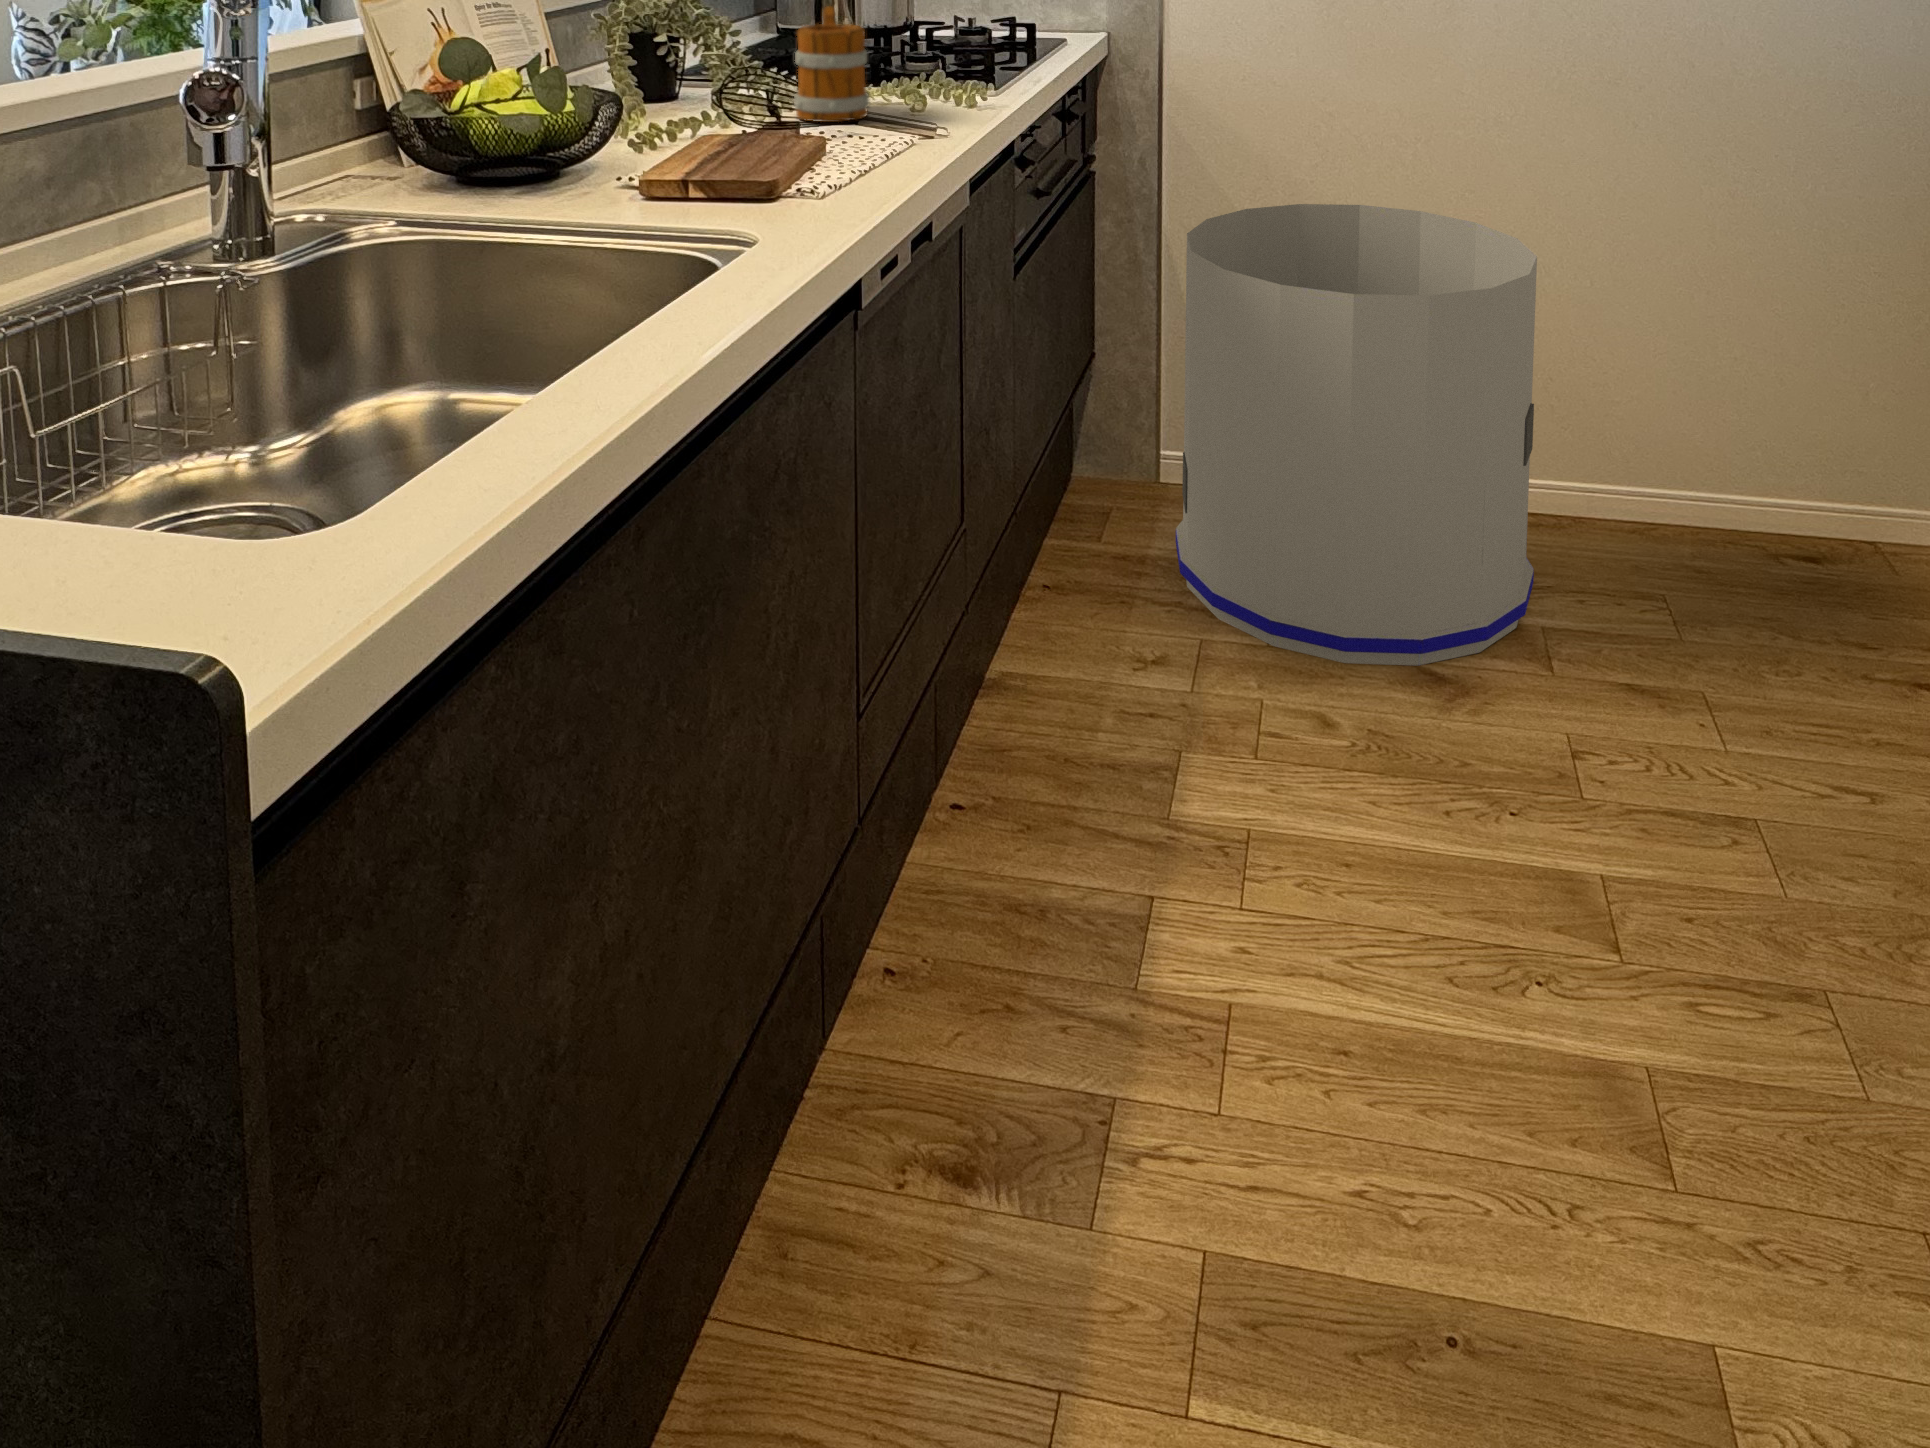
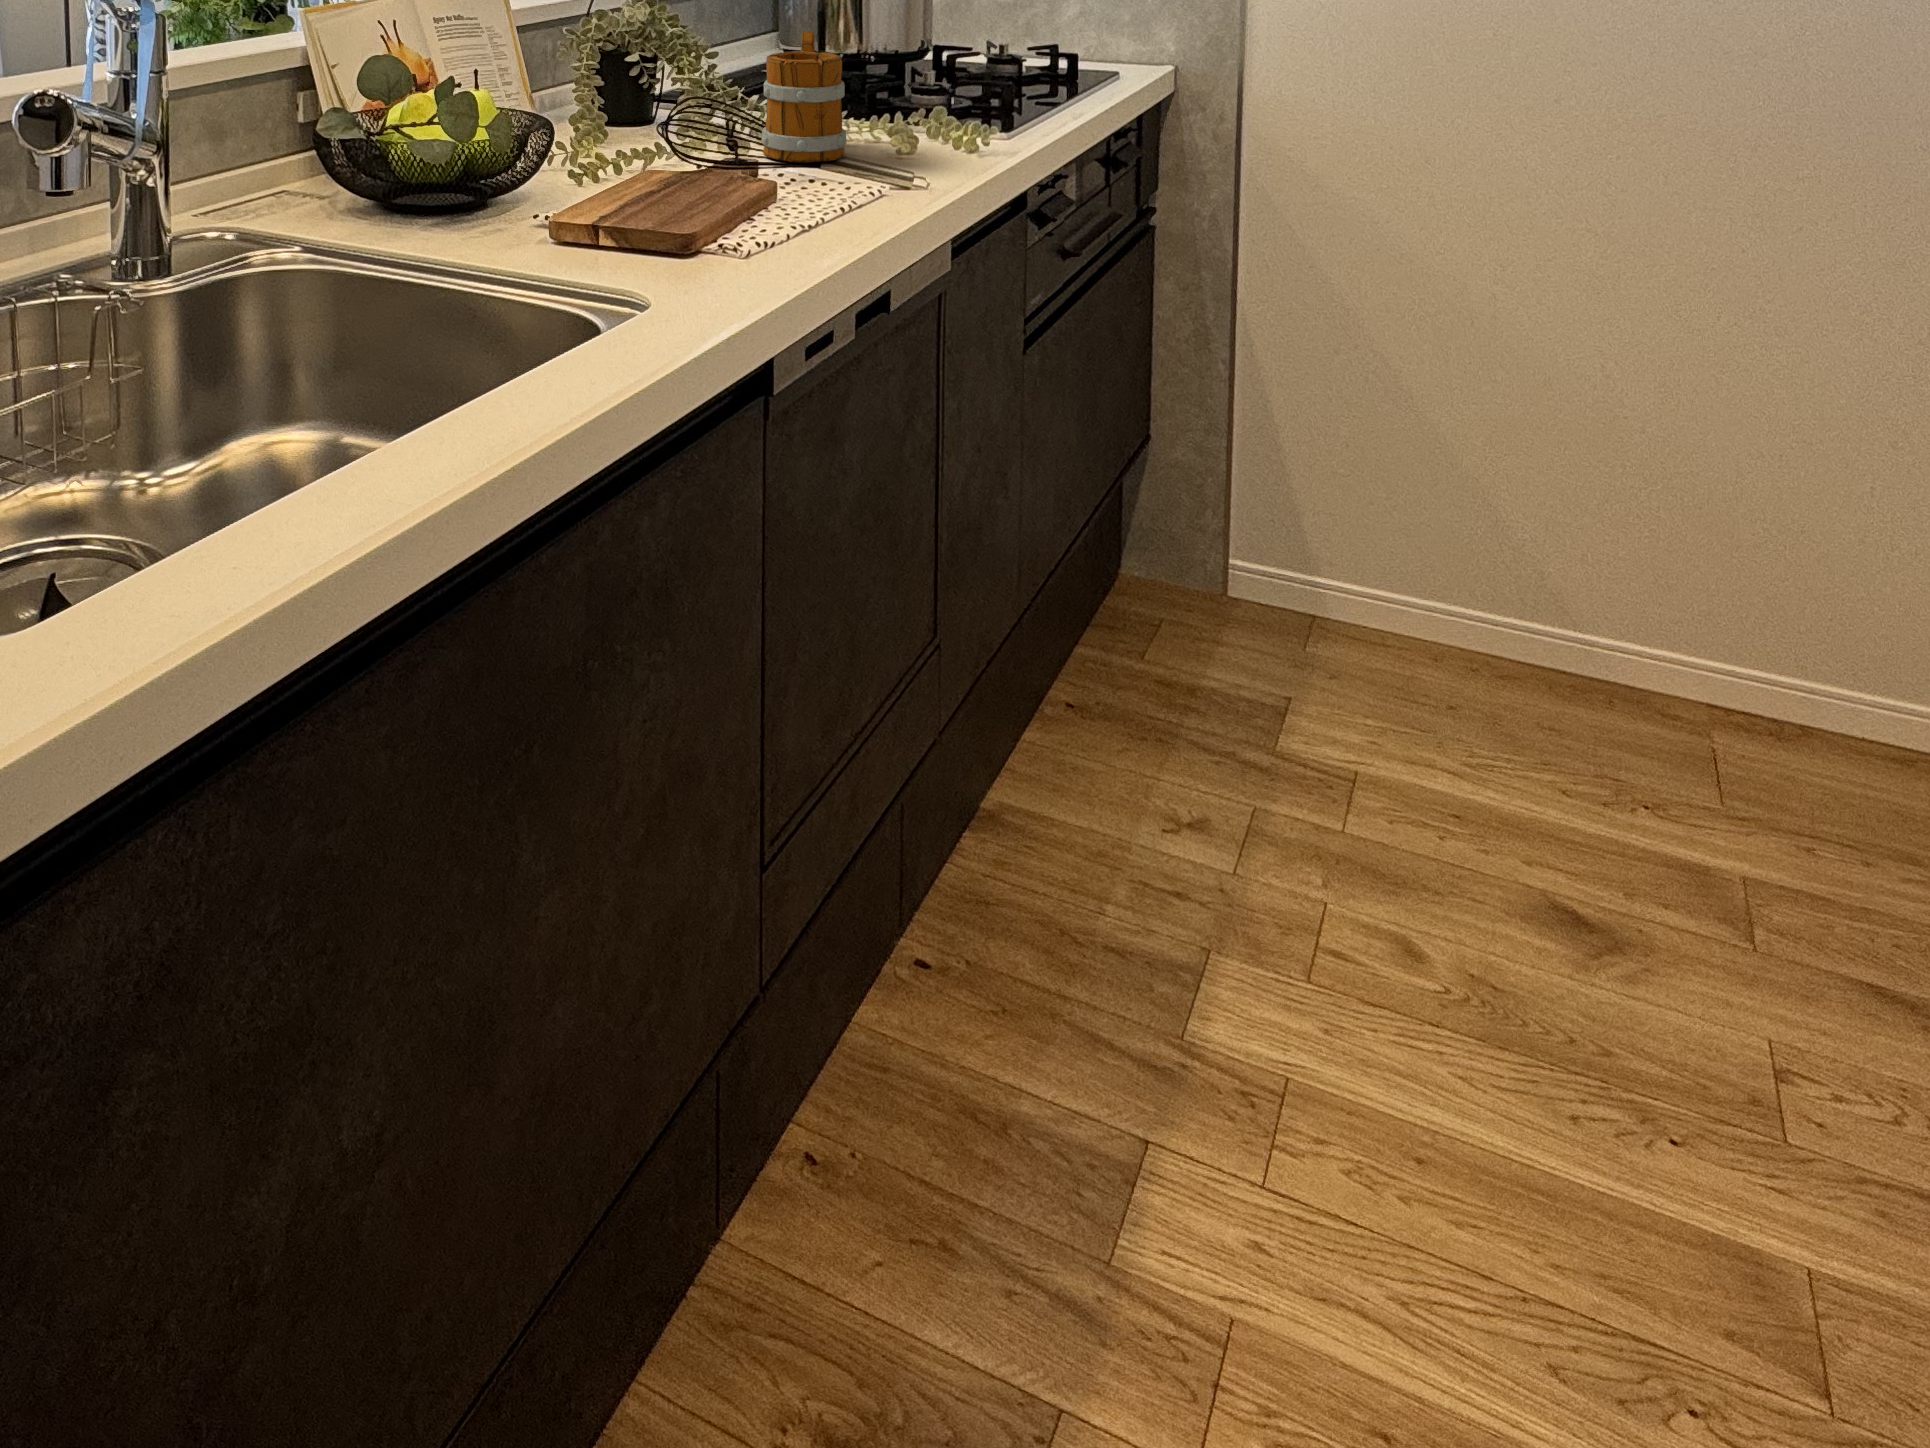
trash can: present [1176,204,1537,666] -> none [1238,291,1763,912]

